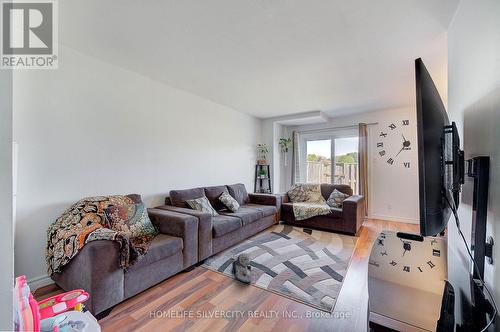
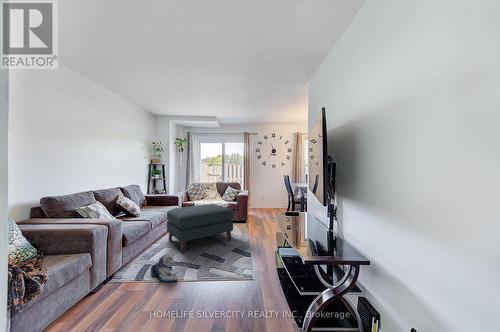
ottoman: none [260,208,328,255] -> present [167,204,234,253]

